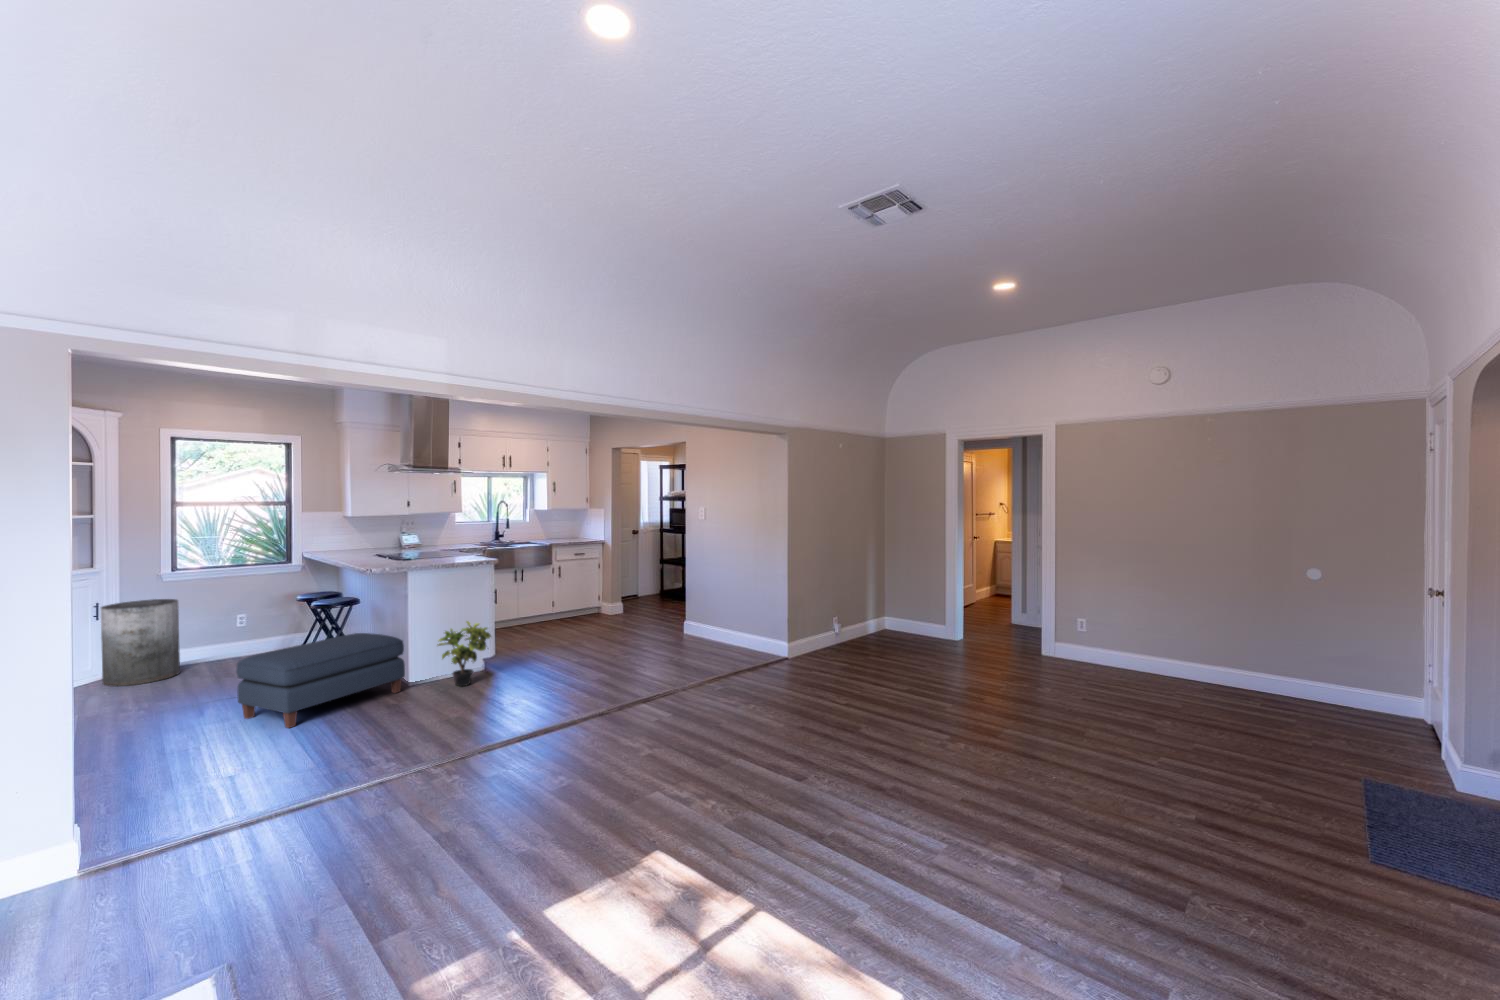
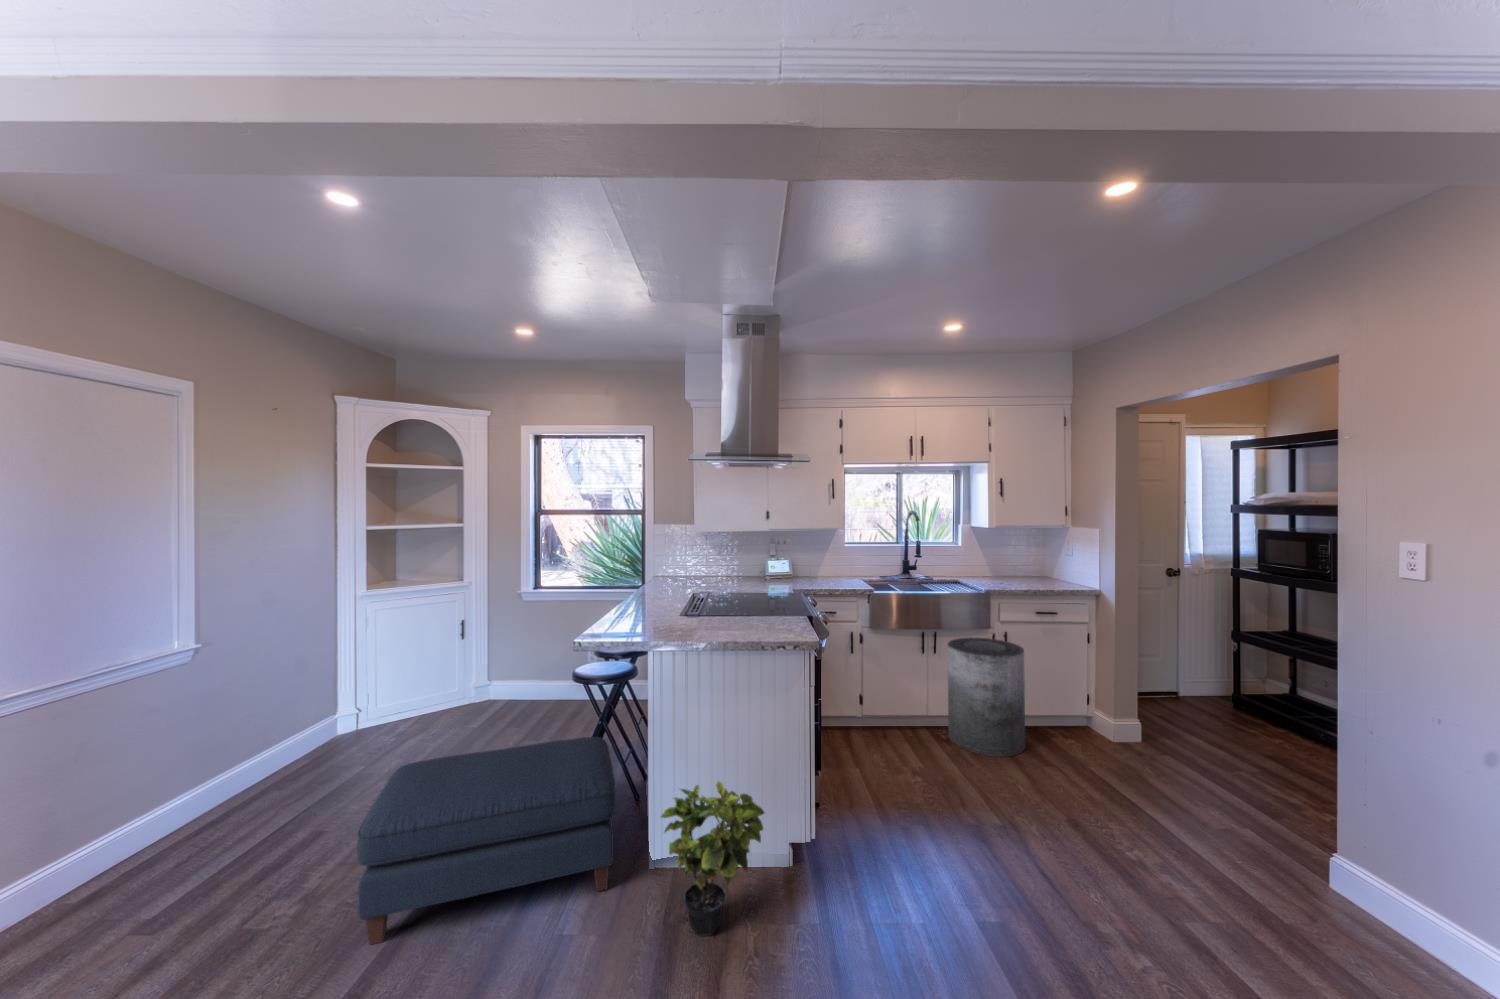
trash can: present [101,599,180,686] -> present [947,638,1025,757]

